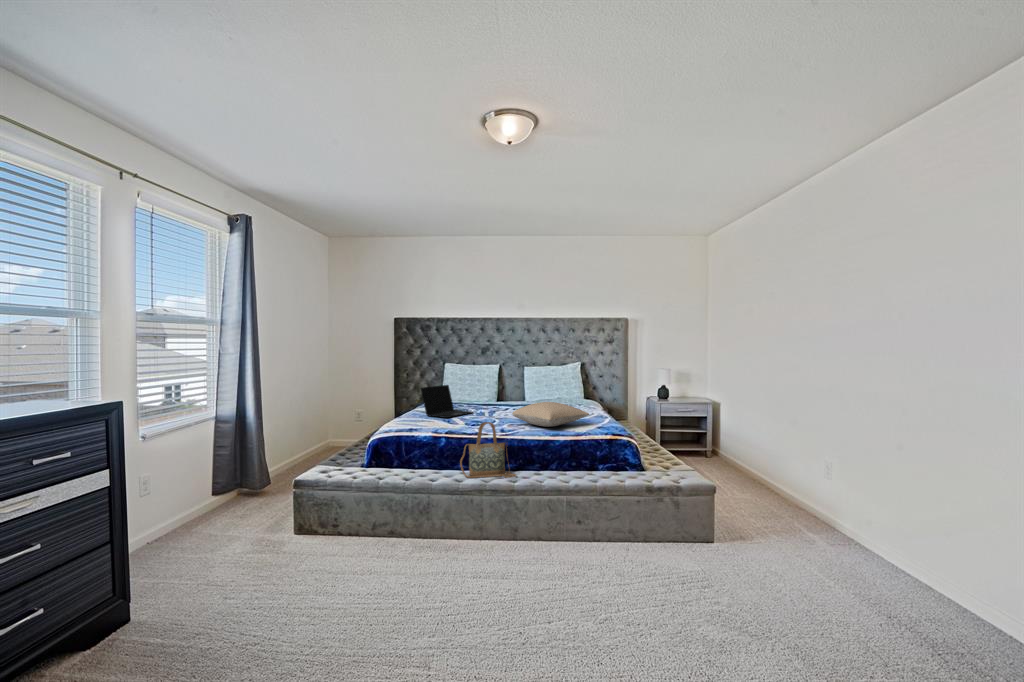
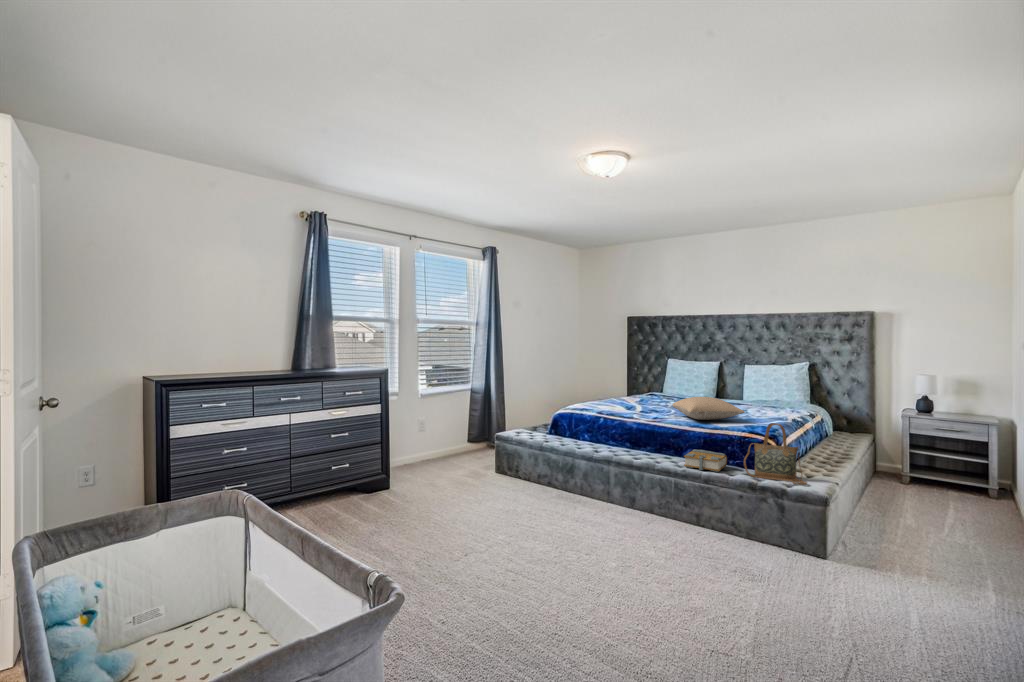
laptop: present [421,385,474,418] -> none [615,377,663,405]
handbag: present [460,422,516,478] -> present [744,423,807,485]
book: none [567,459,608,482] -> present [684,449,727,472]

